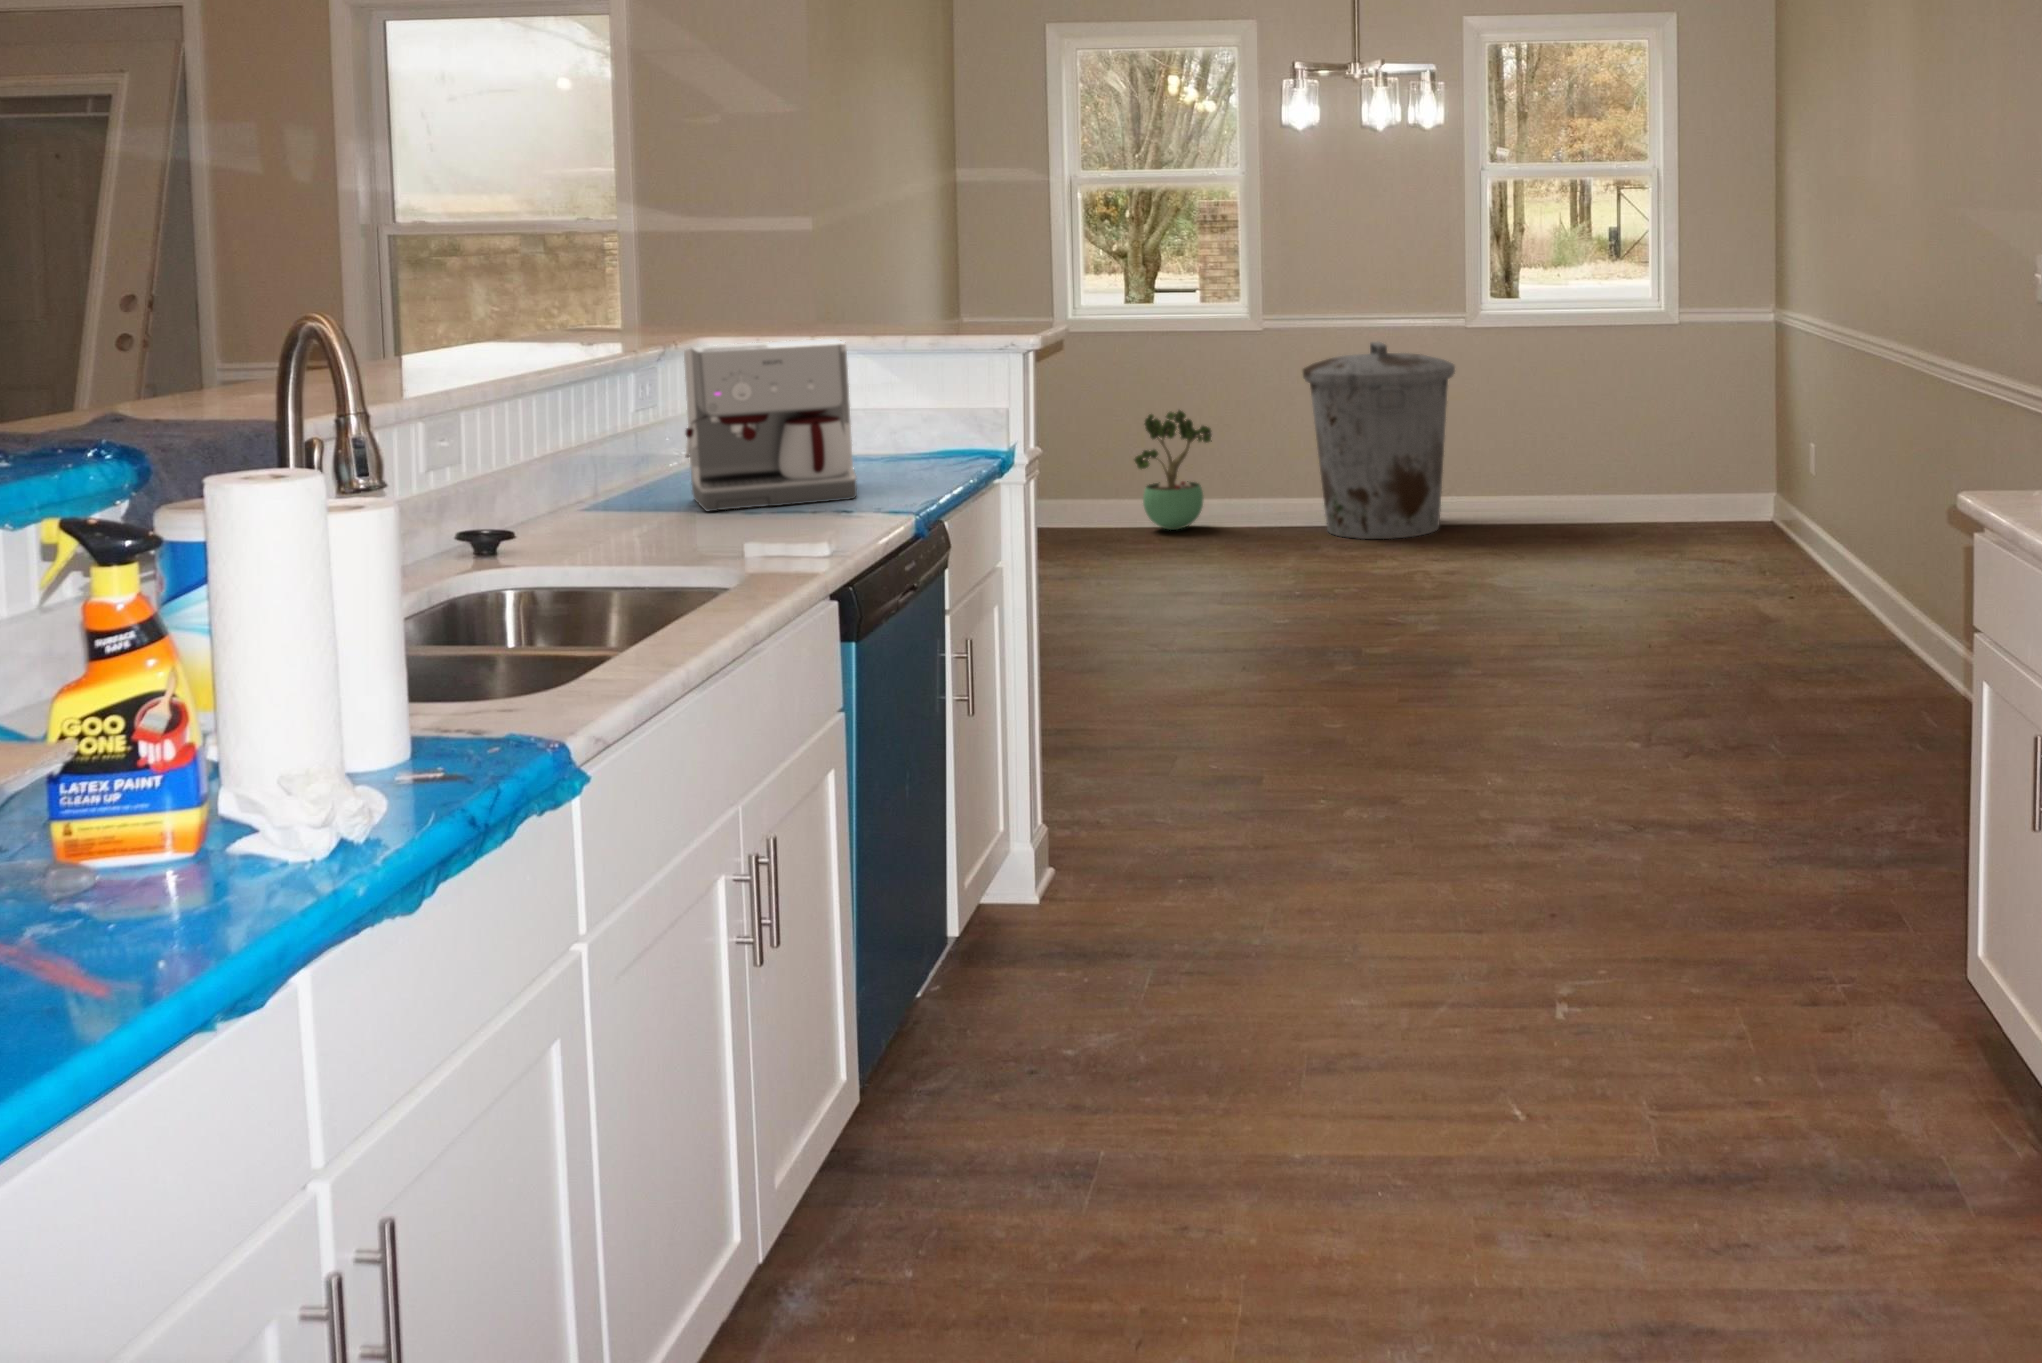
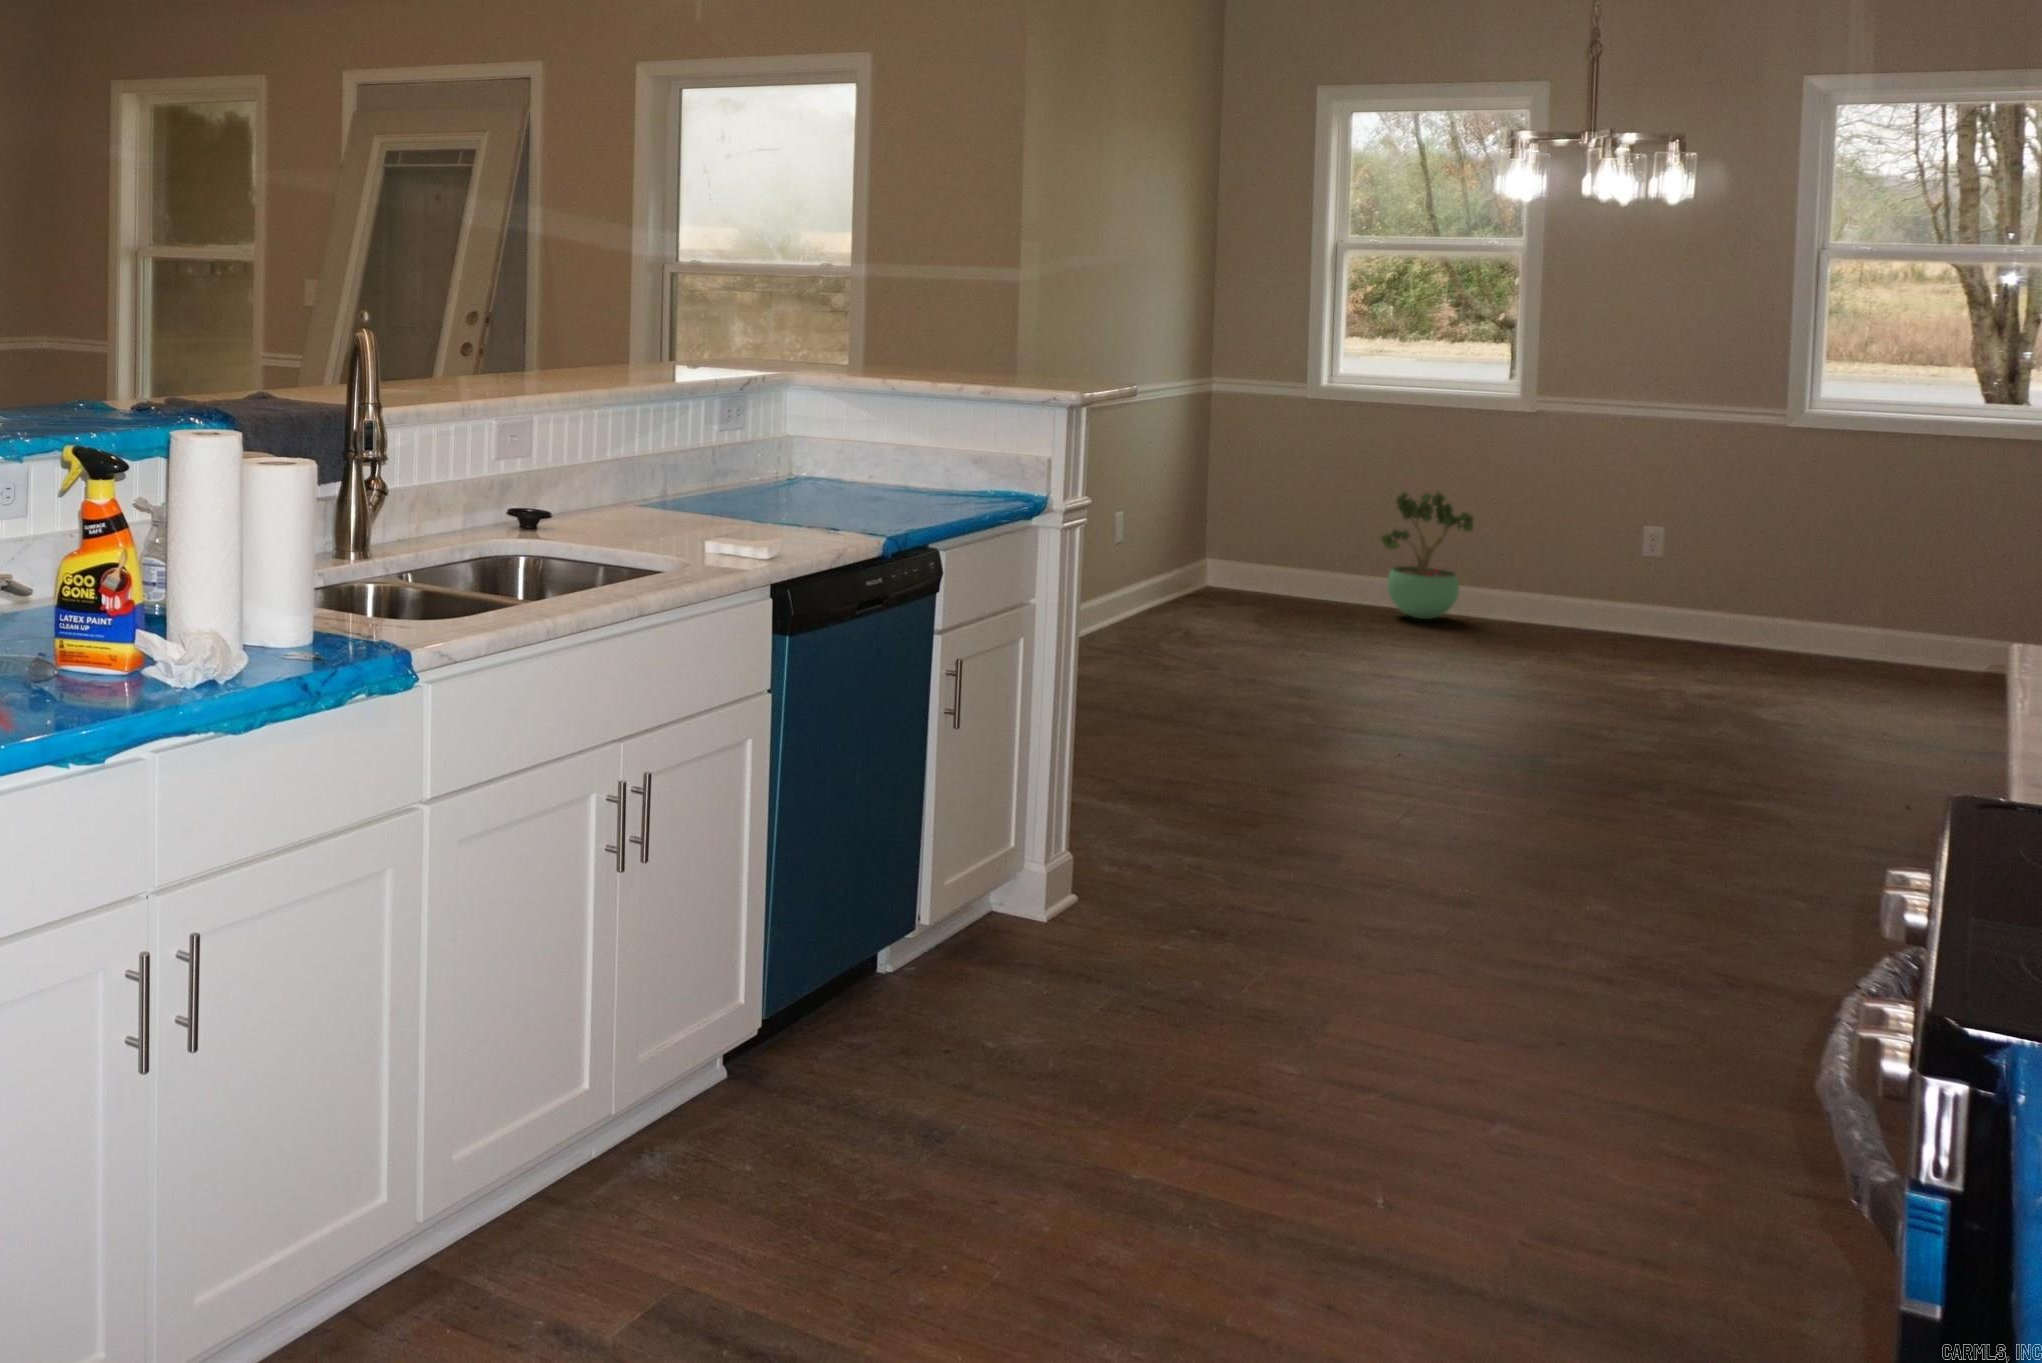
coffee maker: present [684,339,857,511] -> none [730,376,881,523]
trash can: present [1303,341,1455,539] -> none [1588,445,1792,674]

